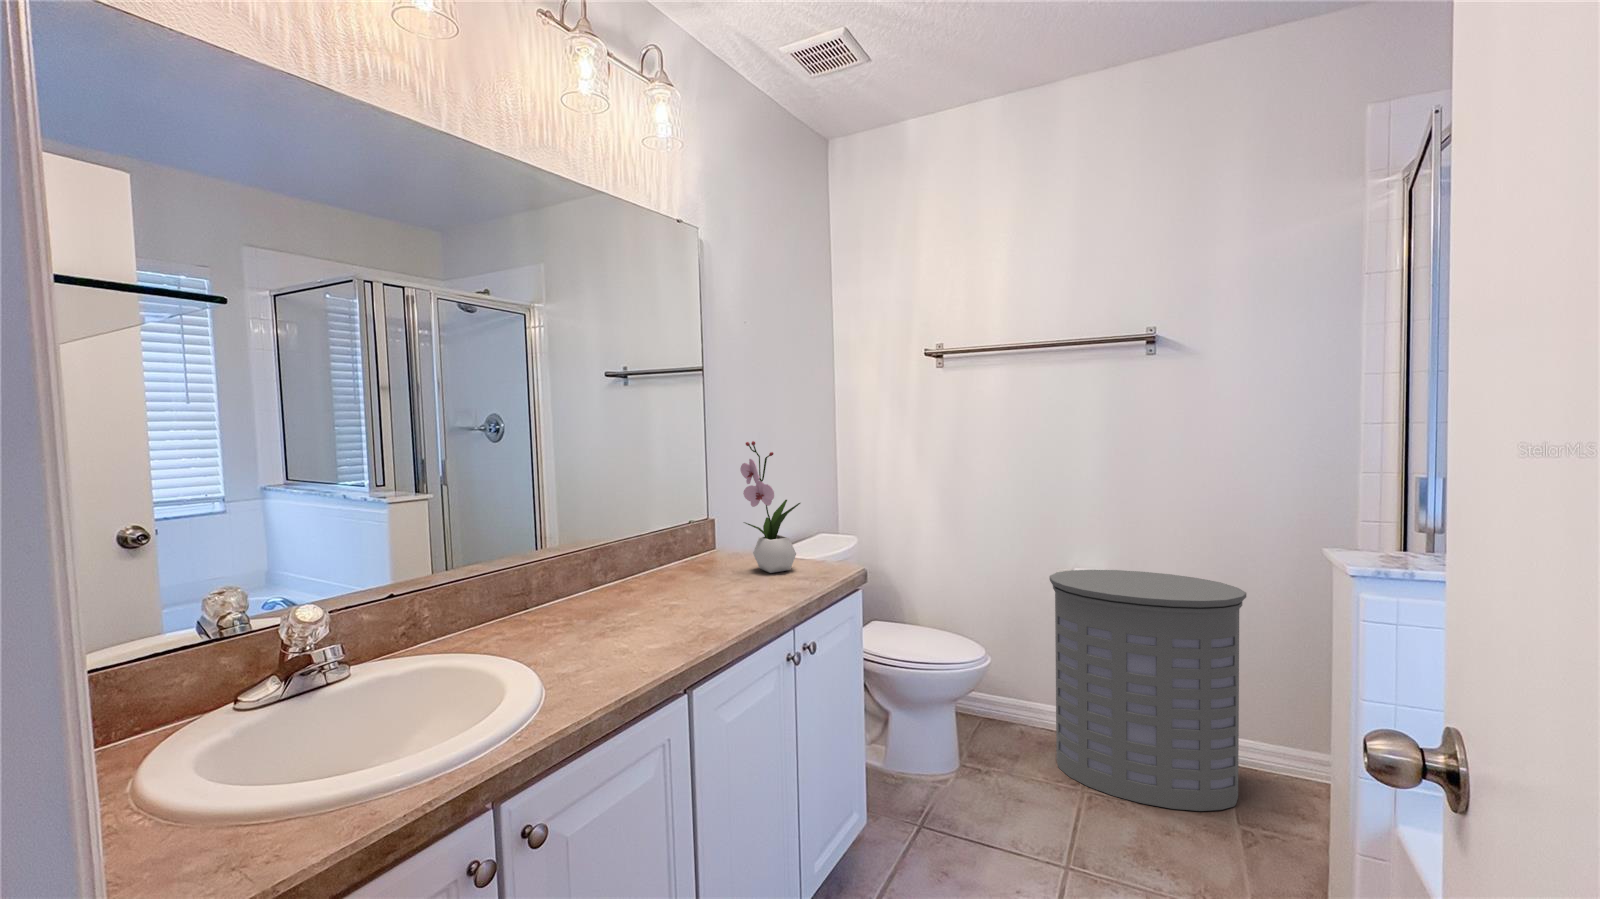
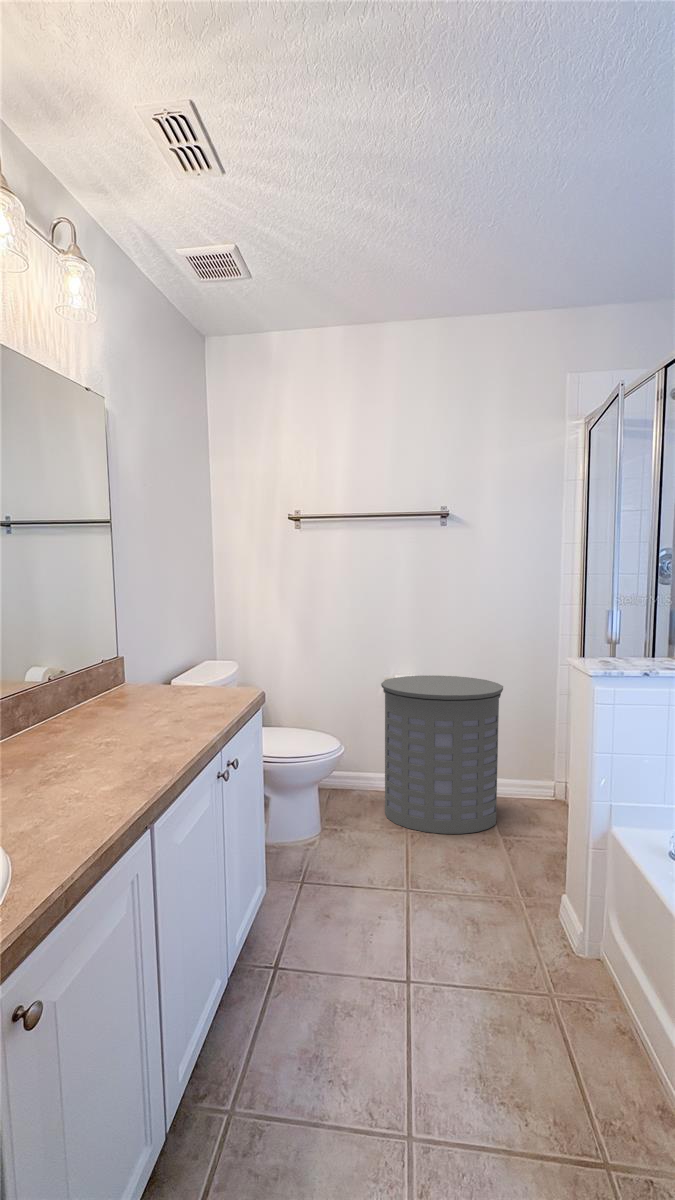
flower arrangement: present [740,441,800,573] -> none [157,591,211,703]

